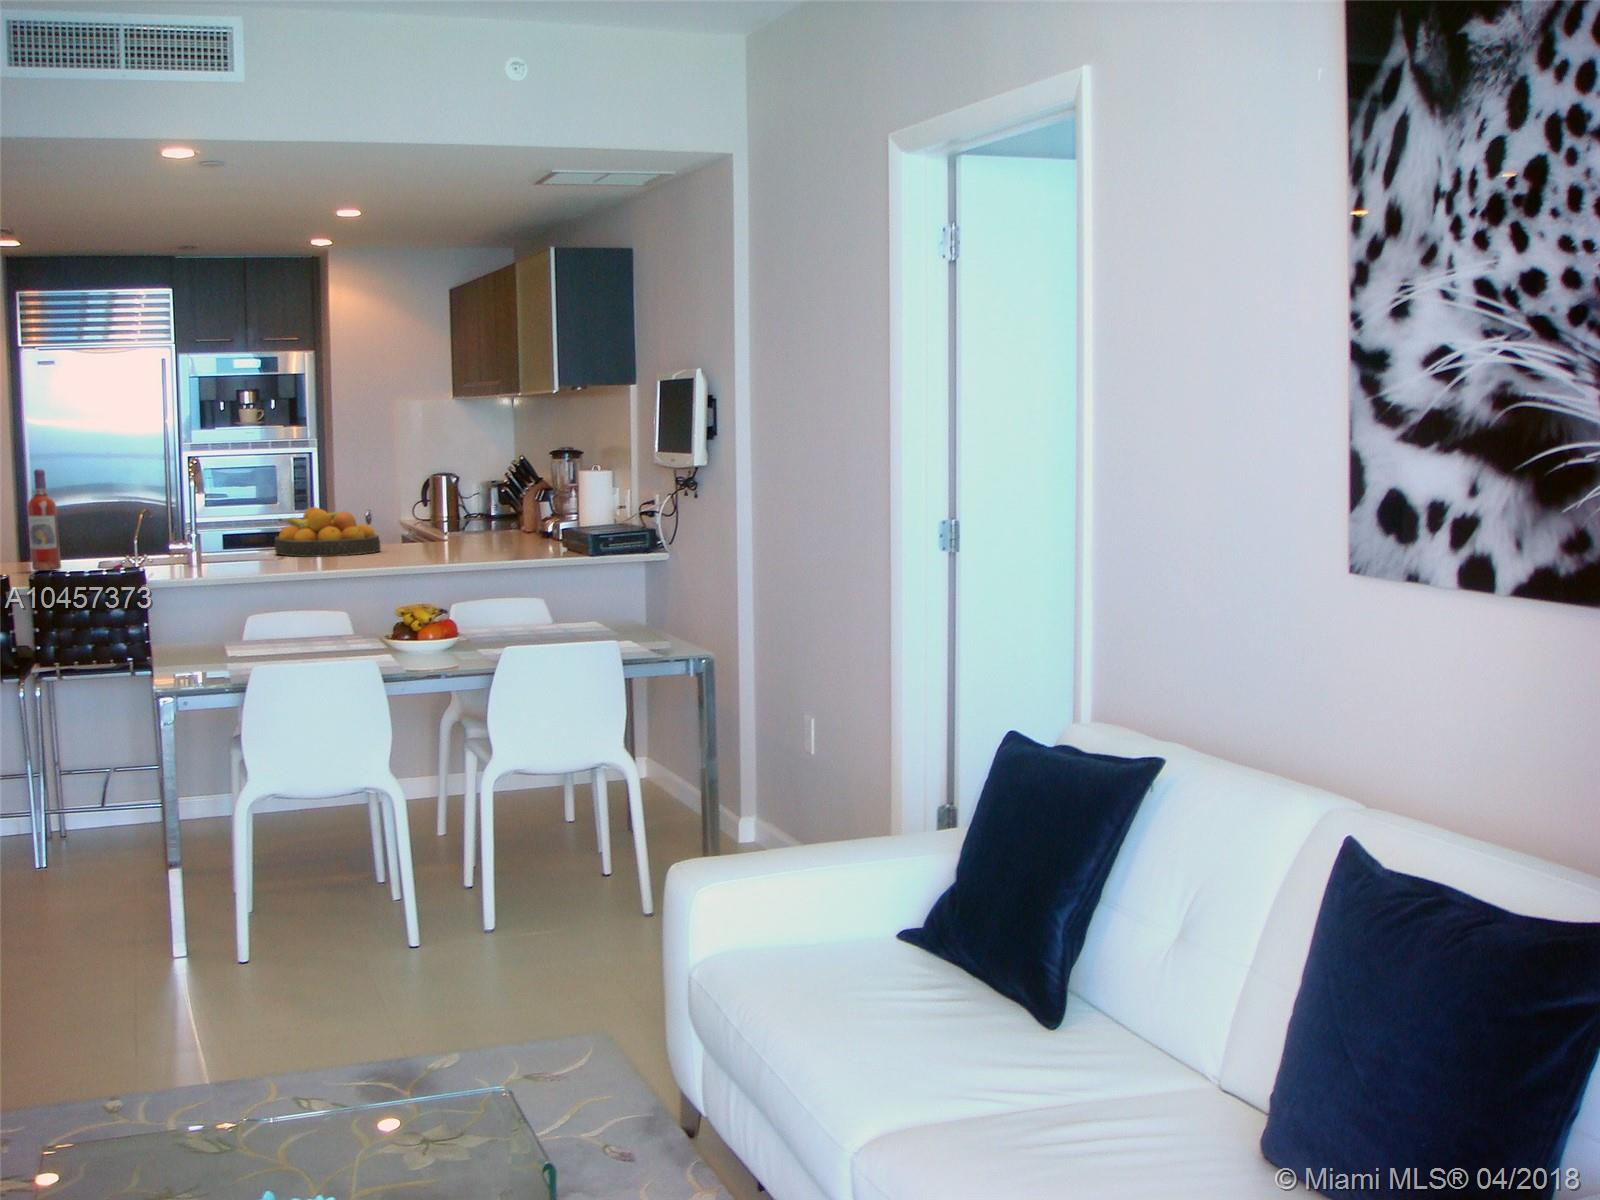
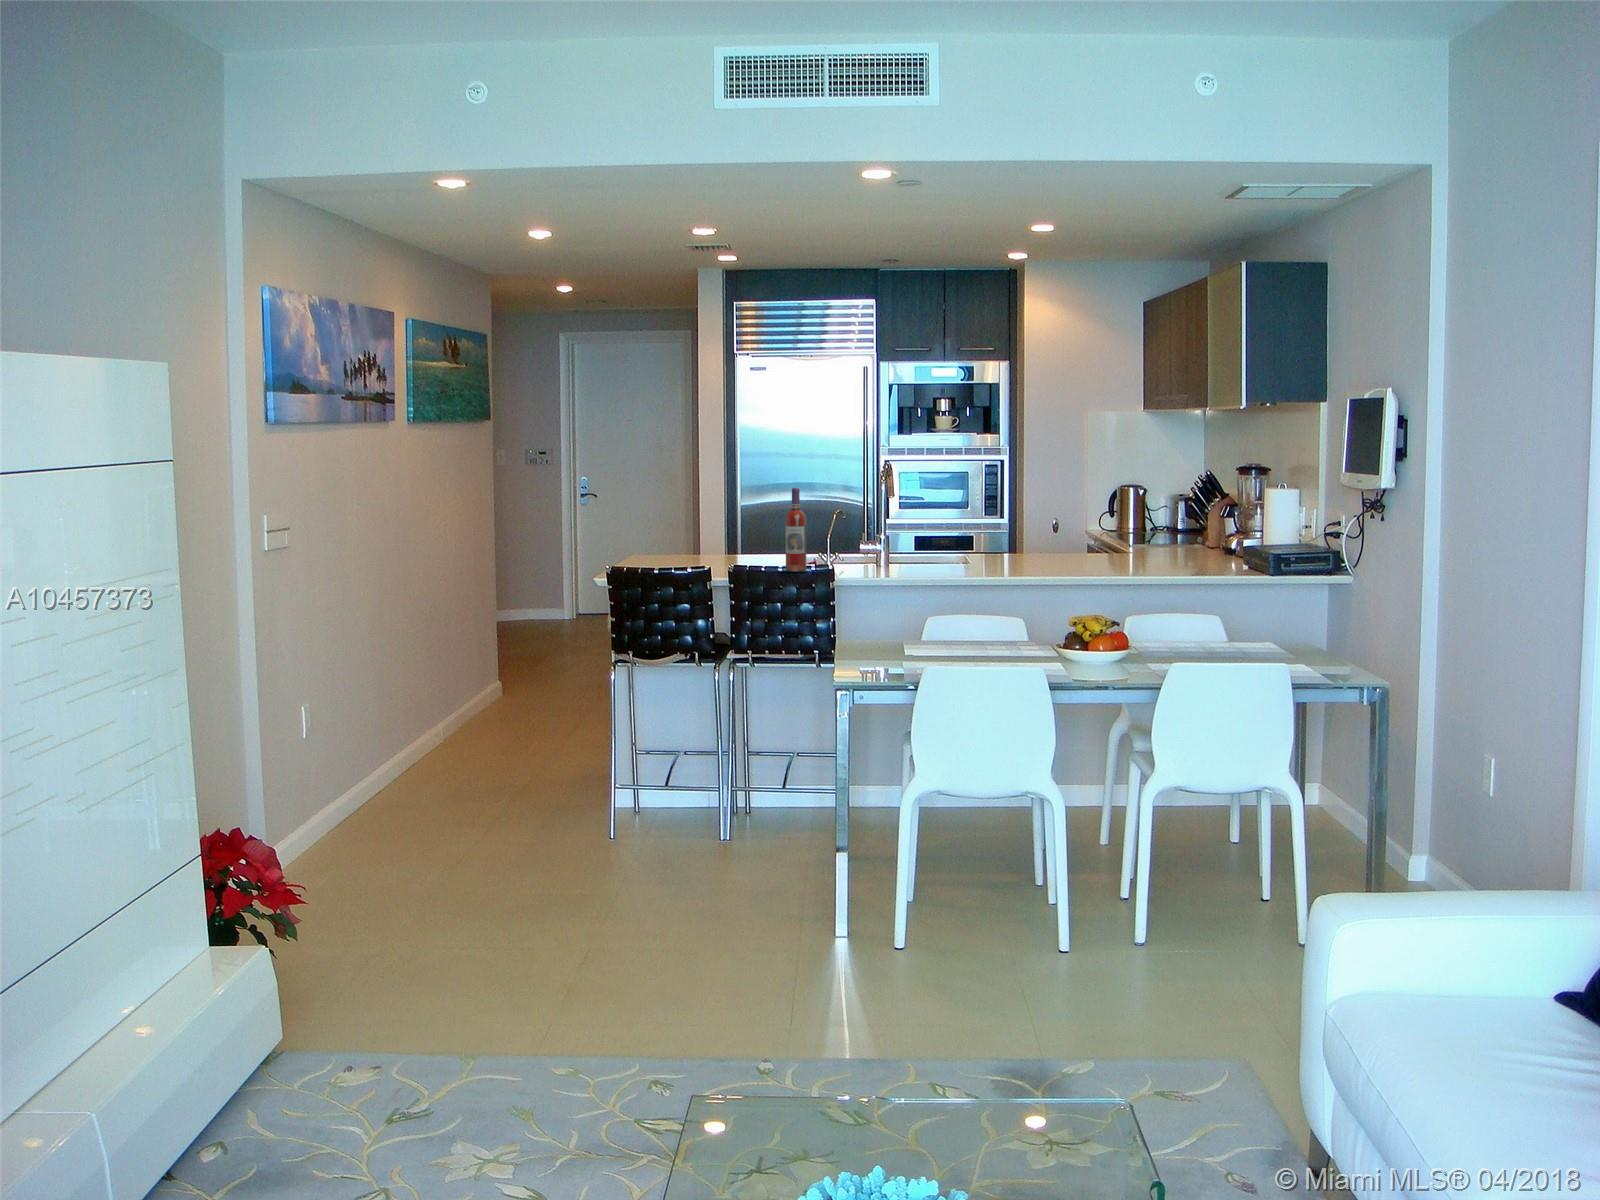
fruit bowl: present [274,507,381,557] -> none [970,521,1063,568]

